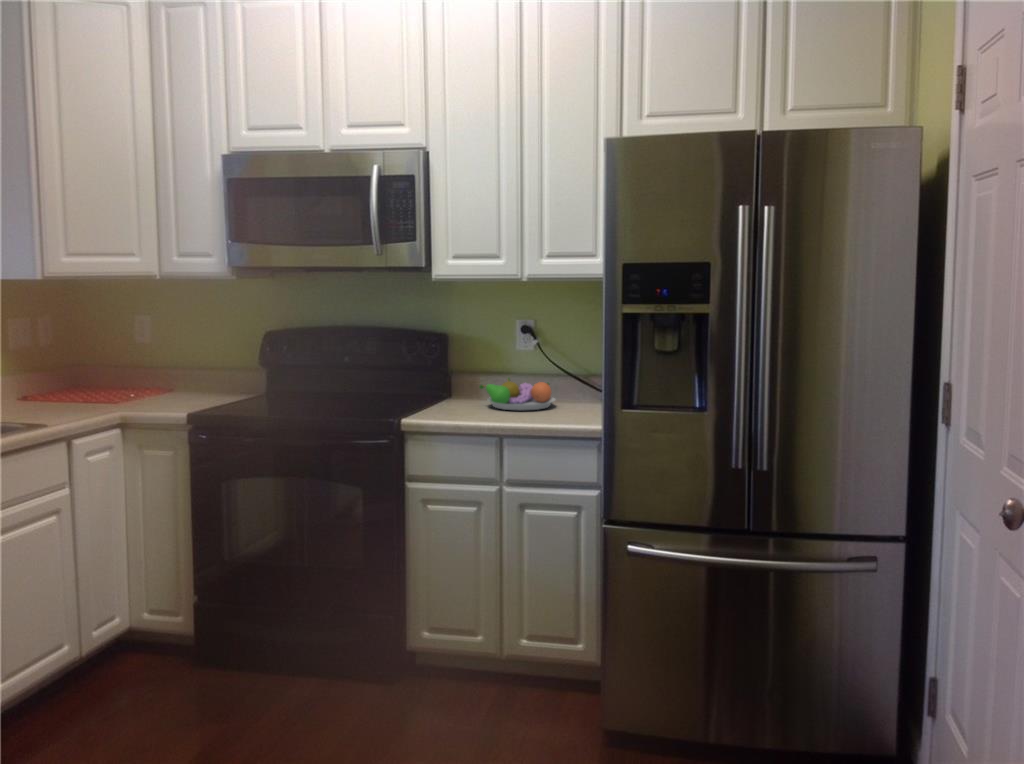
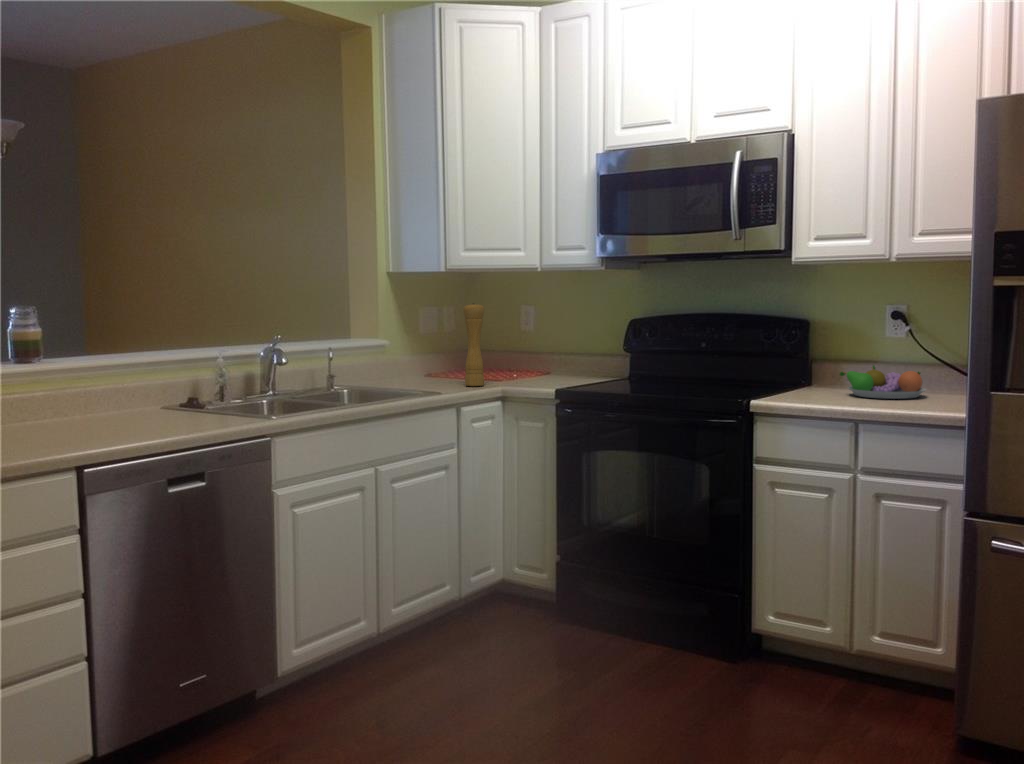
pepper mill: none [68,319,100,414] -> present [463,303,484,386]

